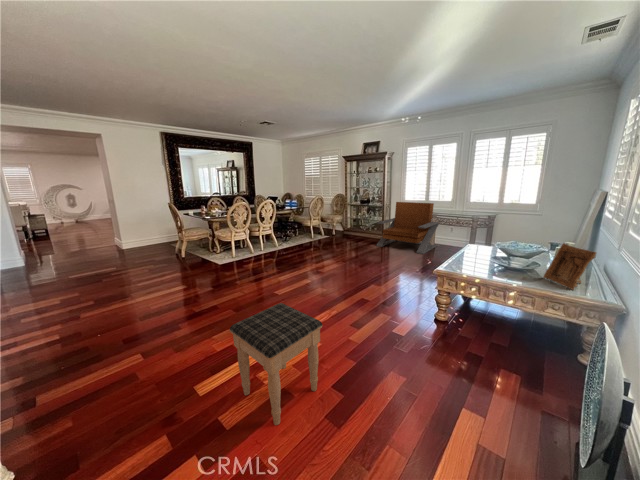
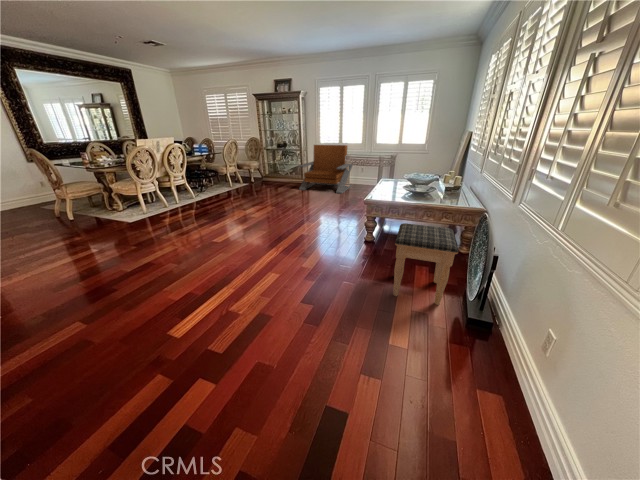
picture frame: present [543,243,596,290] -> none [435,170,468,204]
footstool: present [230,303,322,425] -> present [393,223,458,305]

